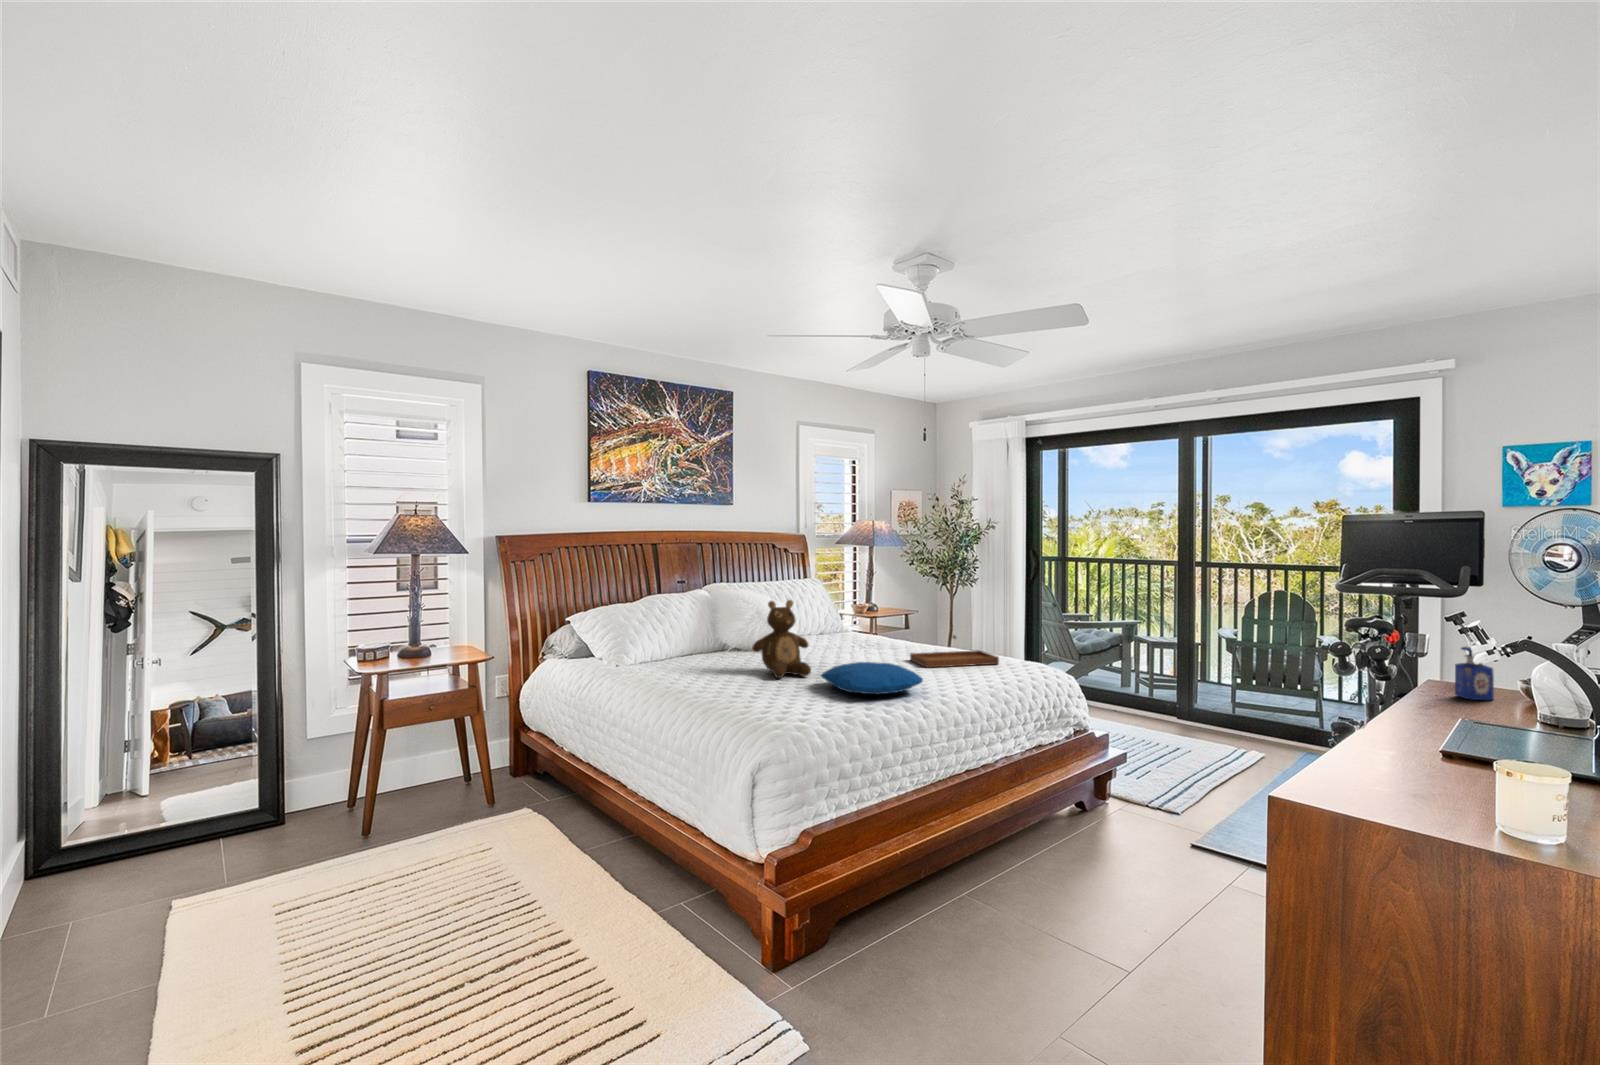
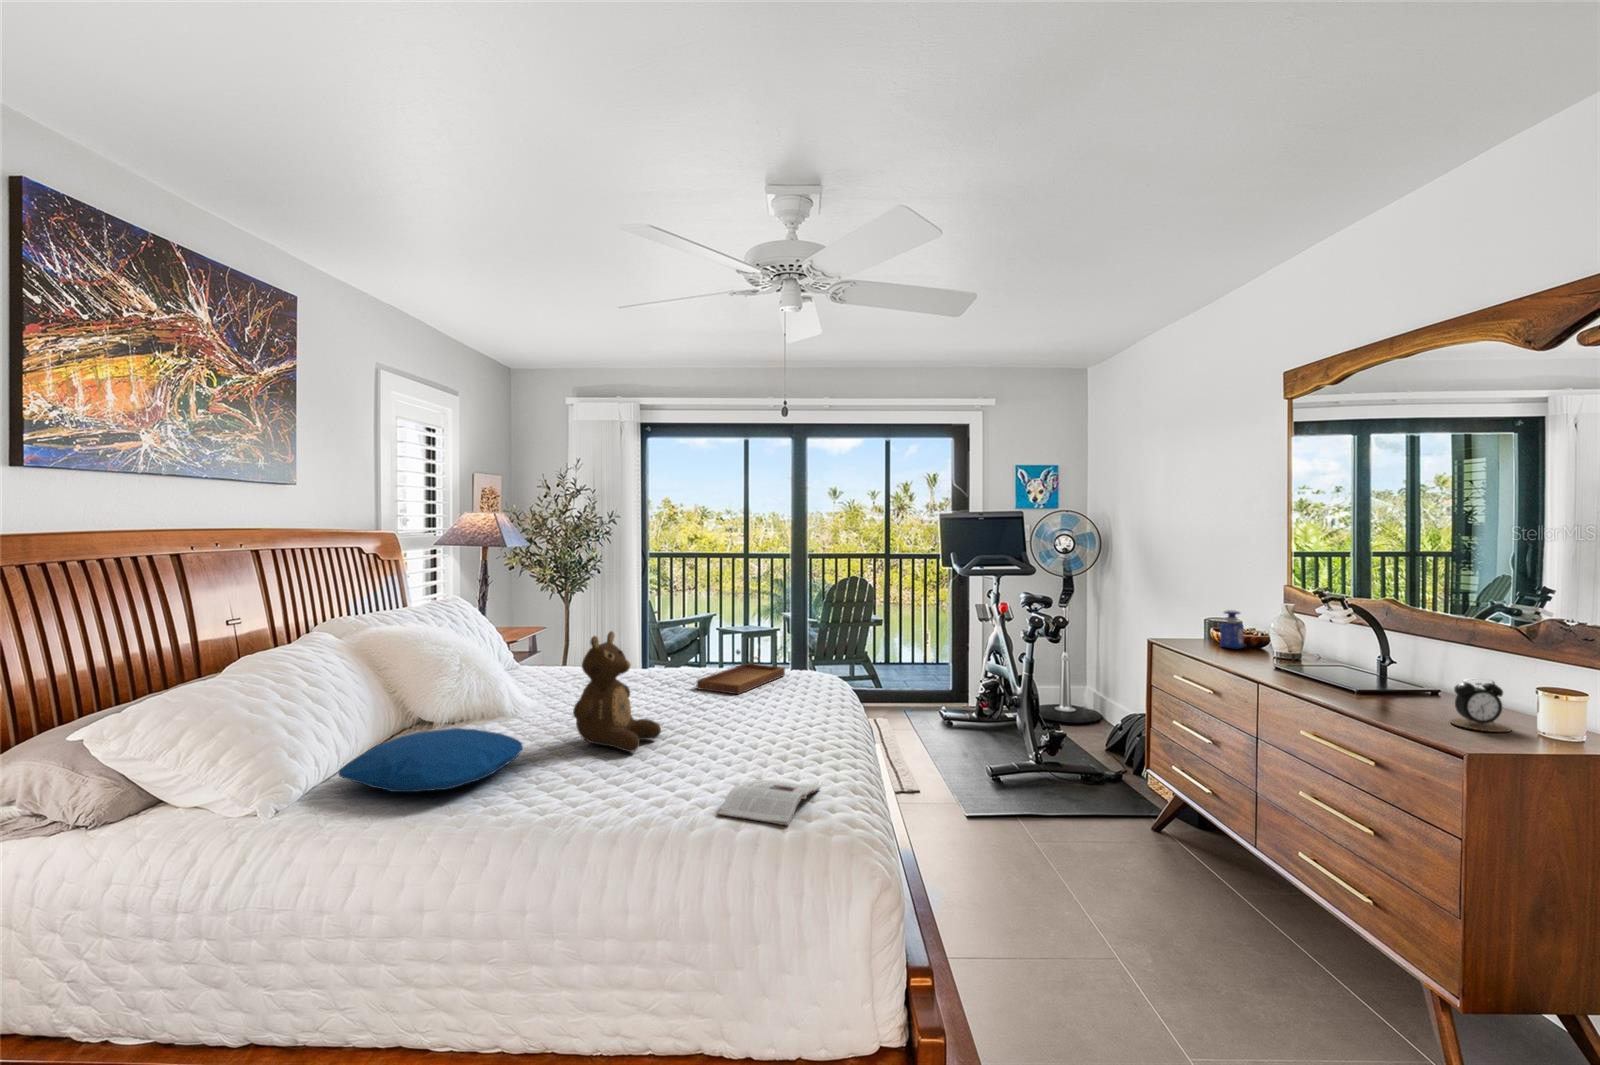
pillow: present [821,662,923,694] -> present [339,728,523,792]
magazine: none [741,696,818,719] -> present [718,779,820,826]
alarm clock: none [1339,721,1414,795] -> present [1450,679,1511,732]

